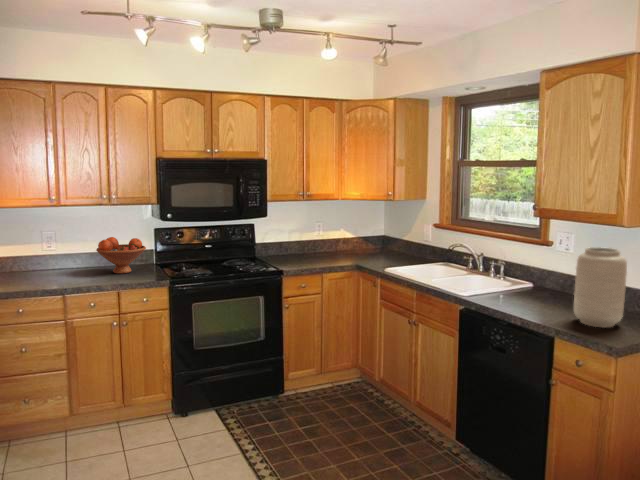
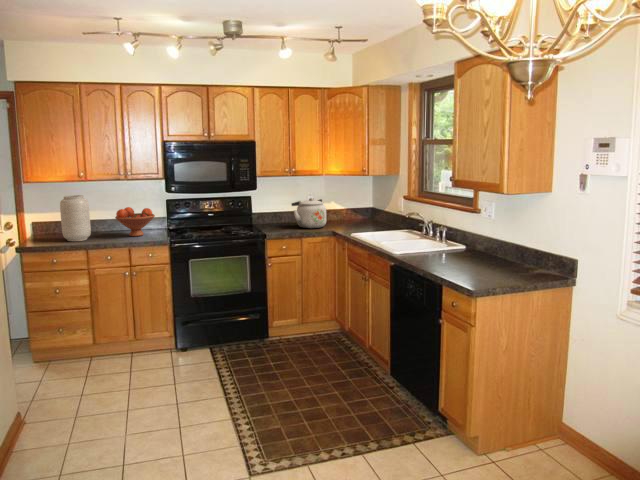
kettle: none [304,226,344,261] -> present [292,198,326,228]
vase: present [574,247,627,327] -> present [60,195,91,241]

